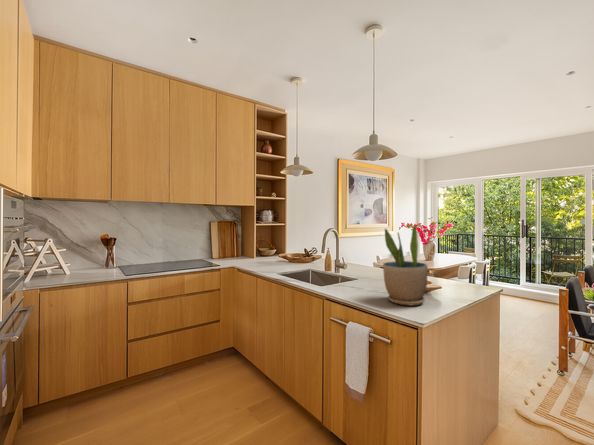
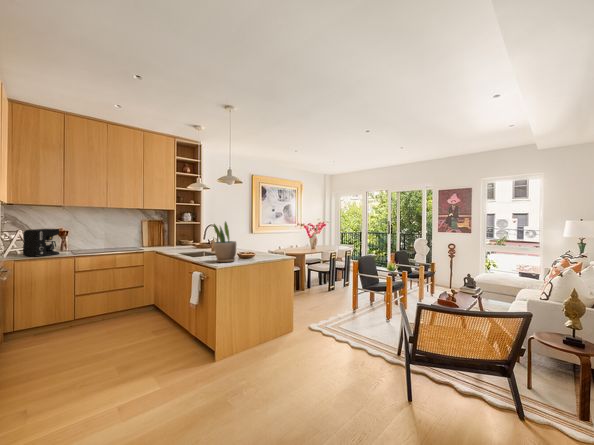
coffee maker: none [54,235,106,280] -> present [23,229,59,257]

